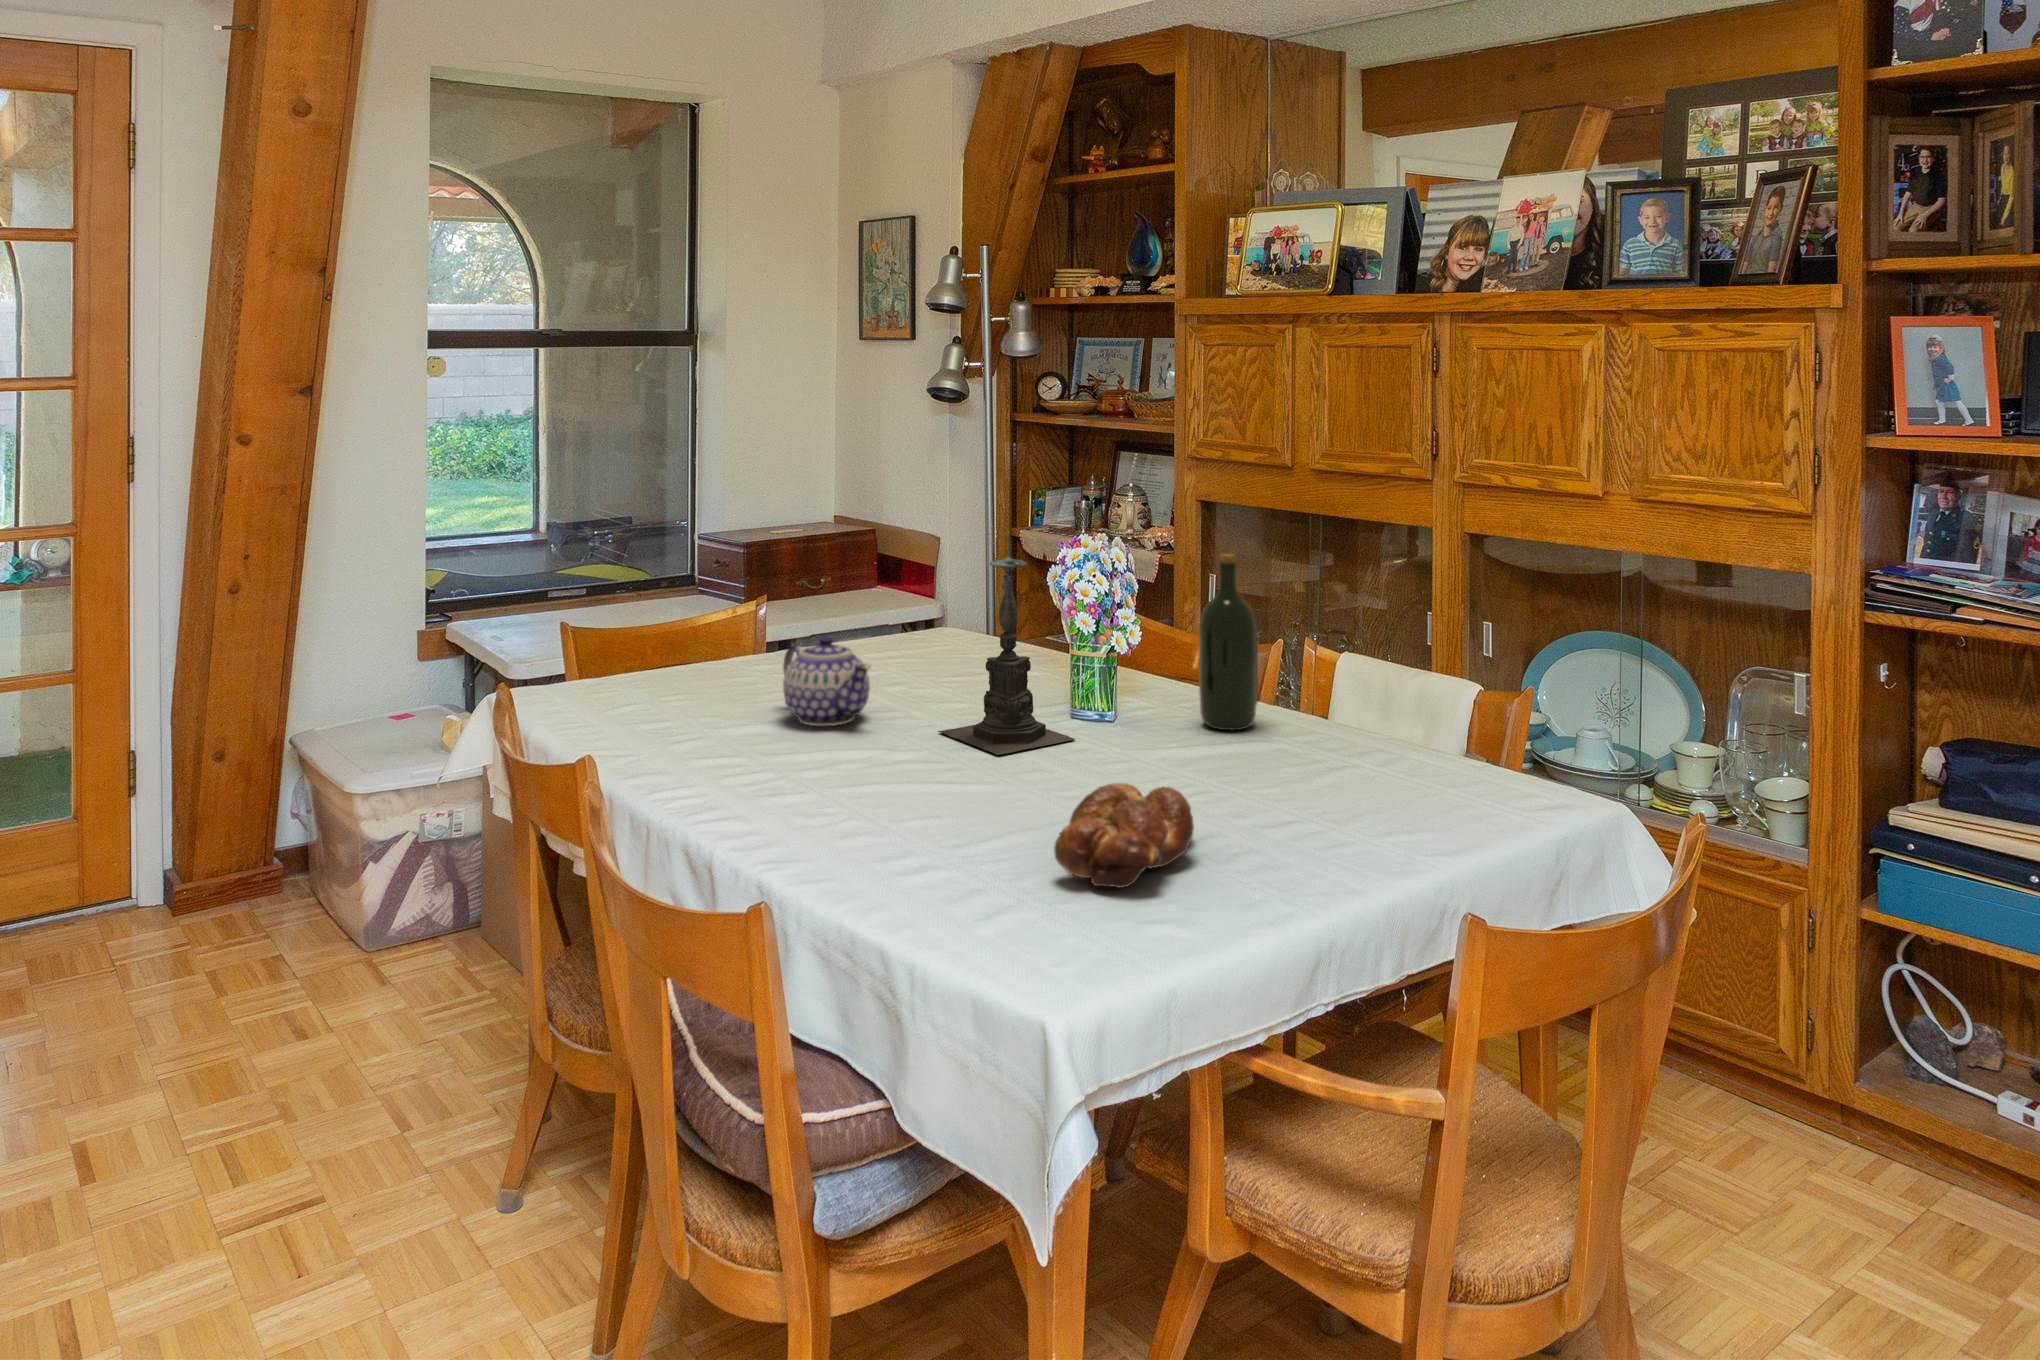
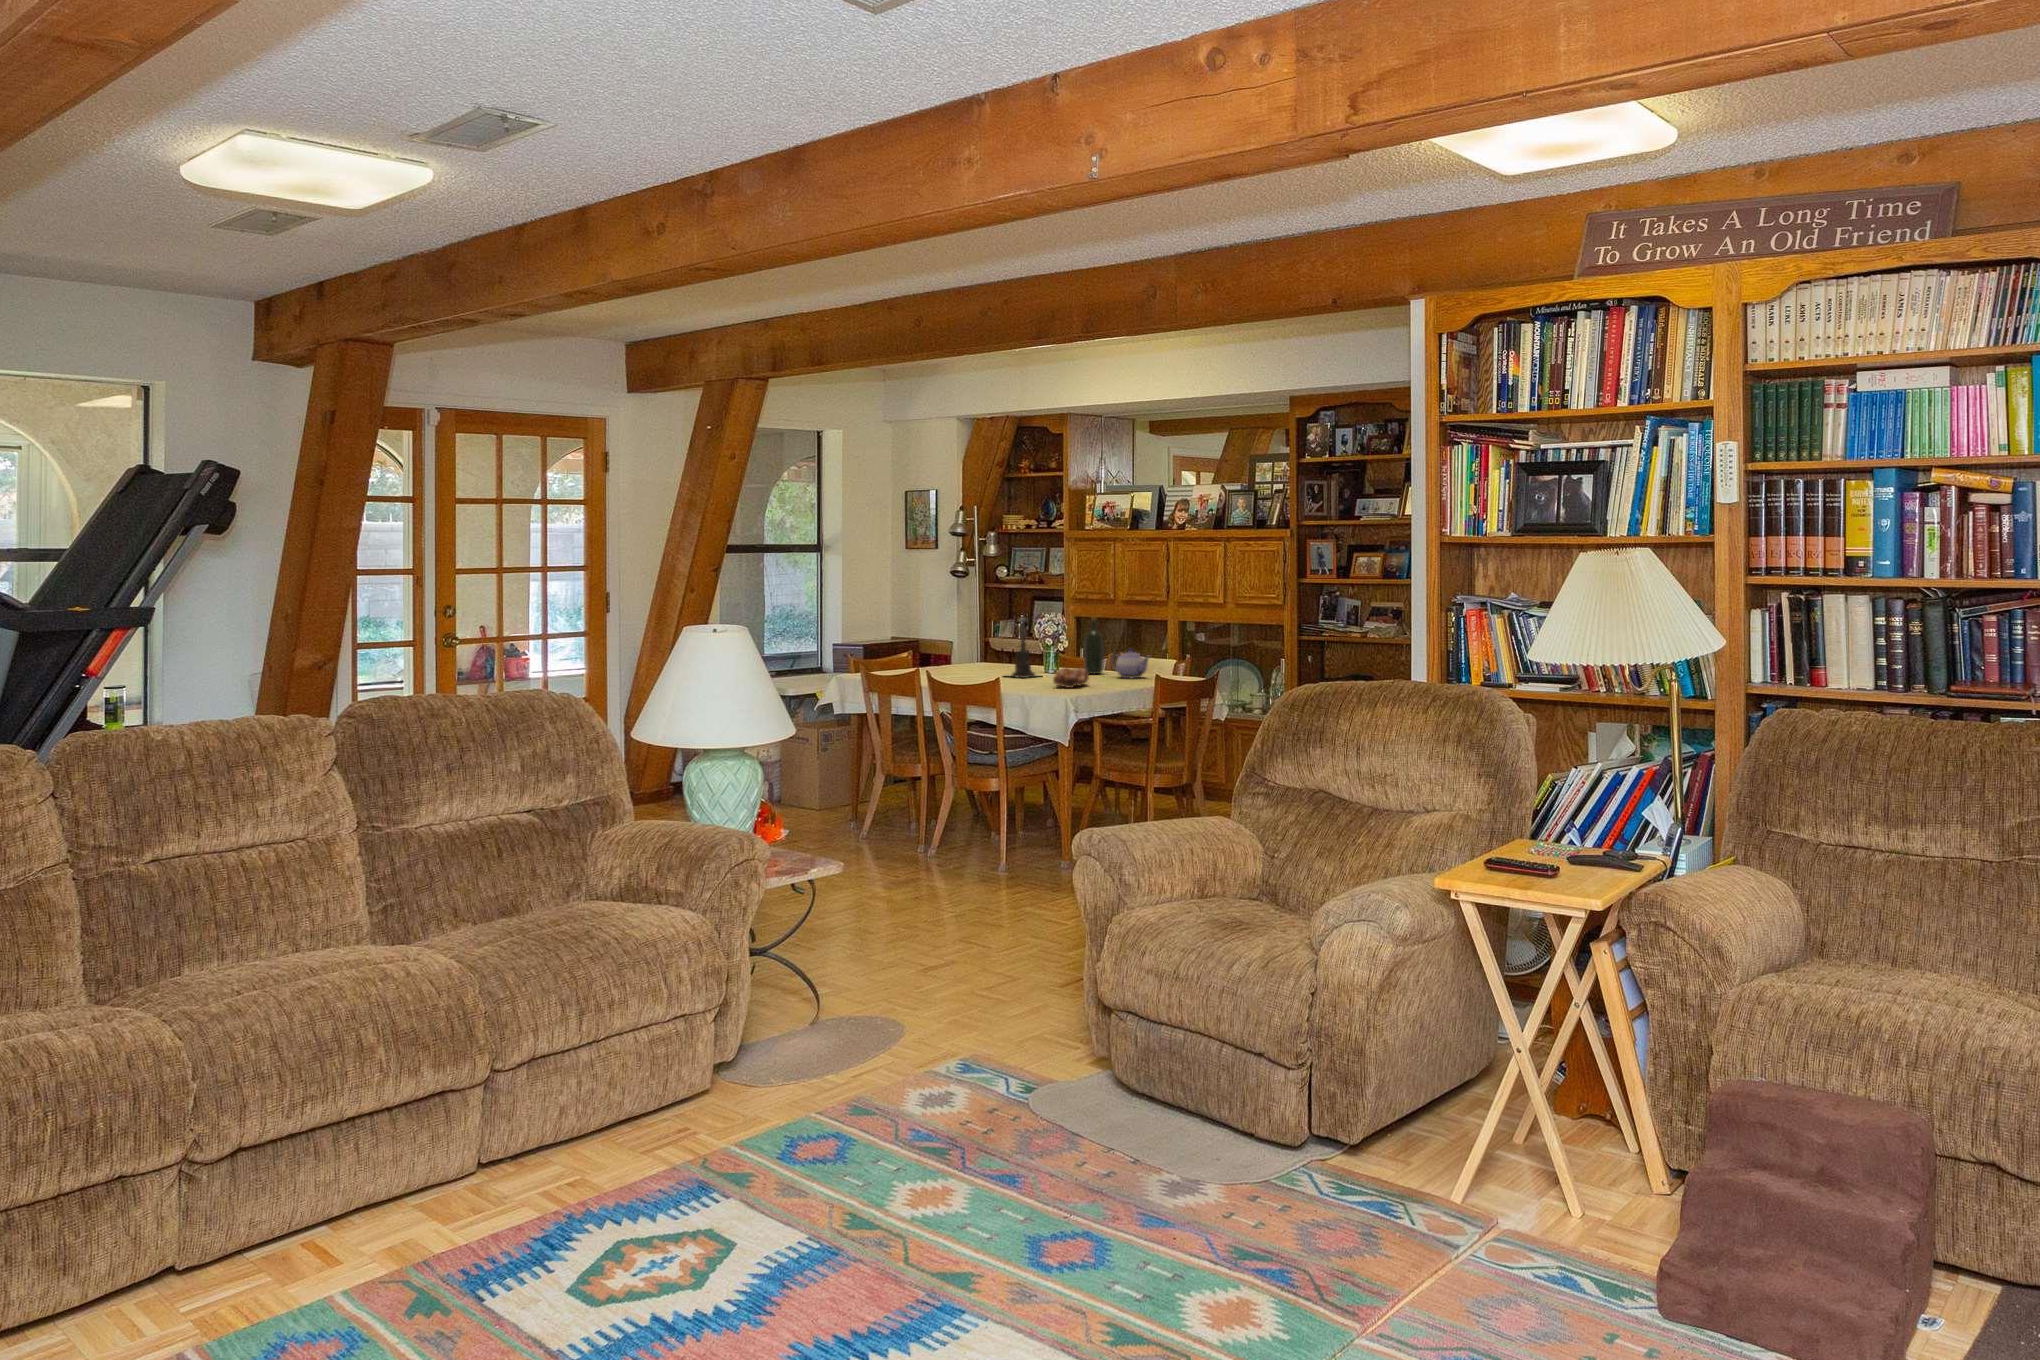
teapot: present [783,635,871,726] -> present [1111,649,1150,678]

